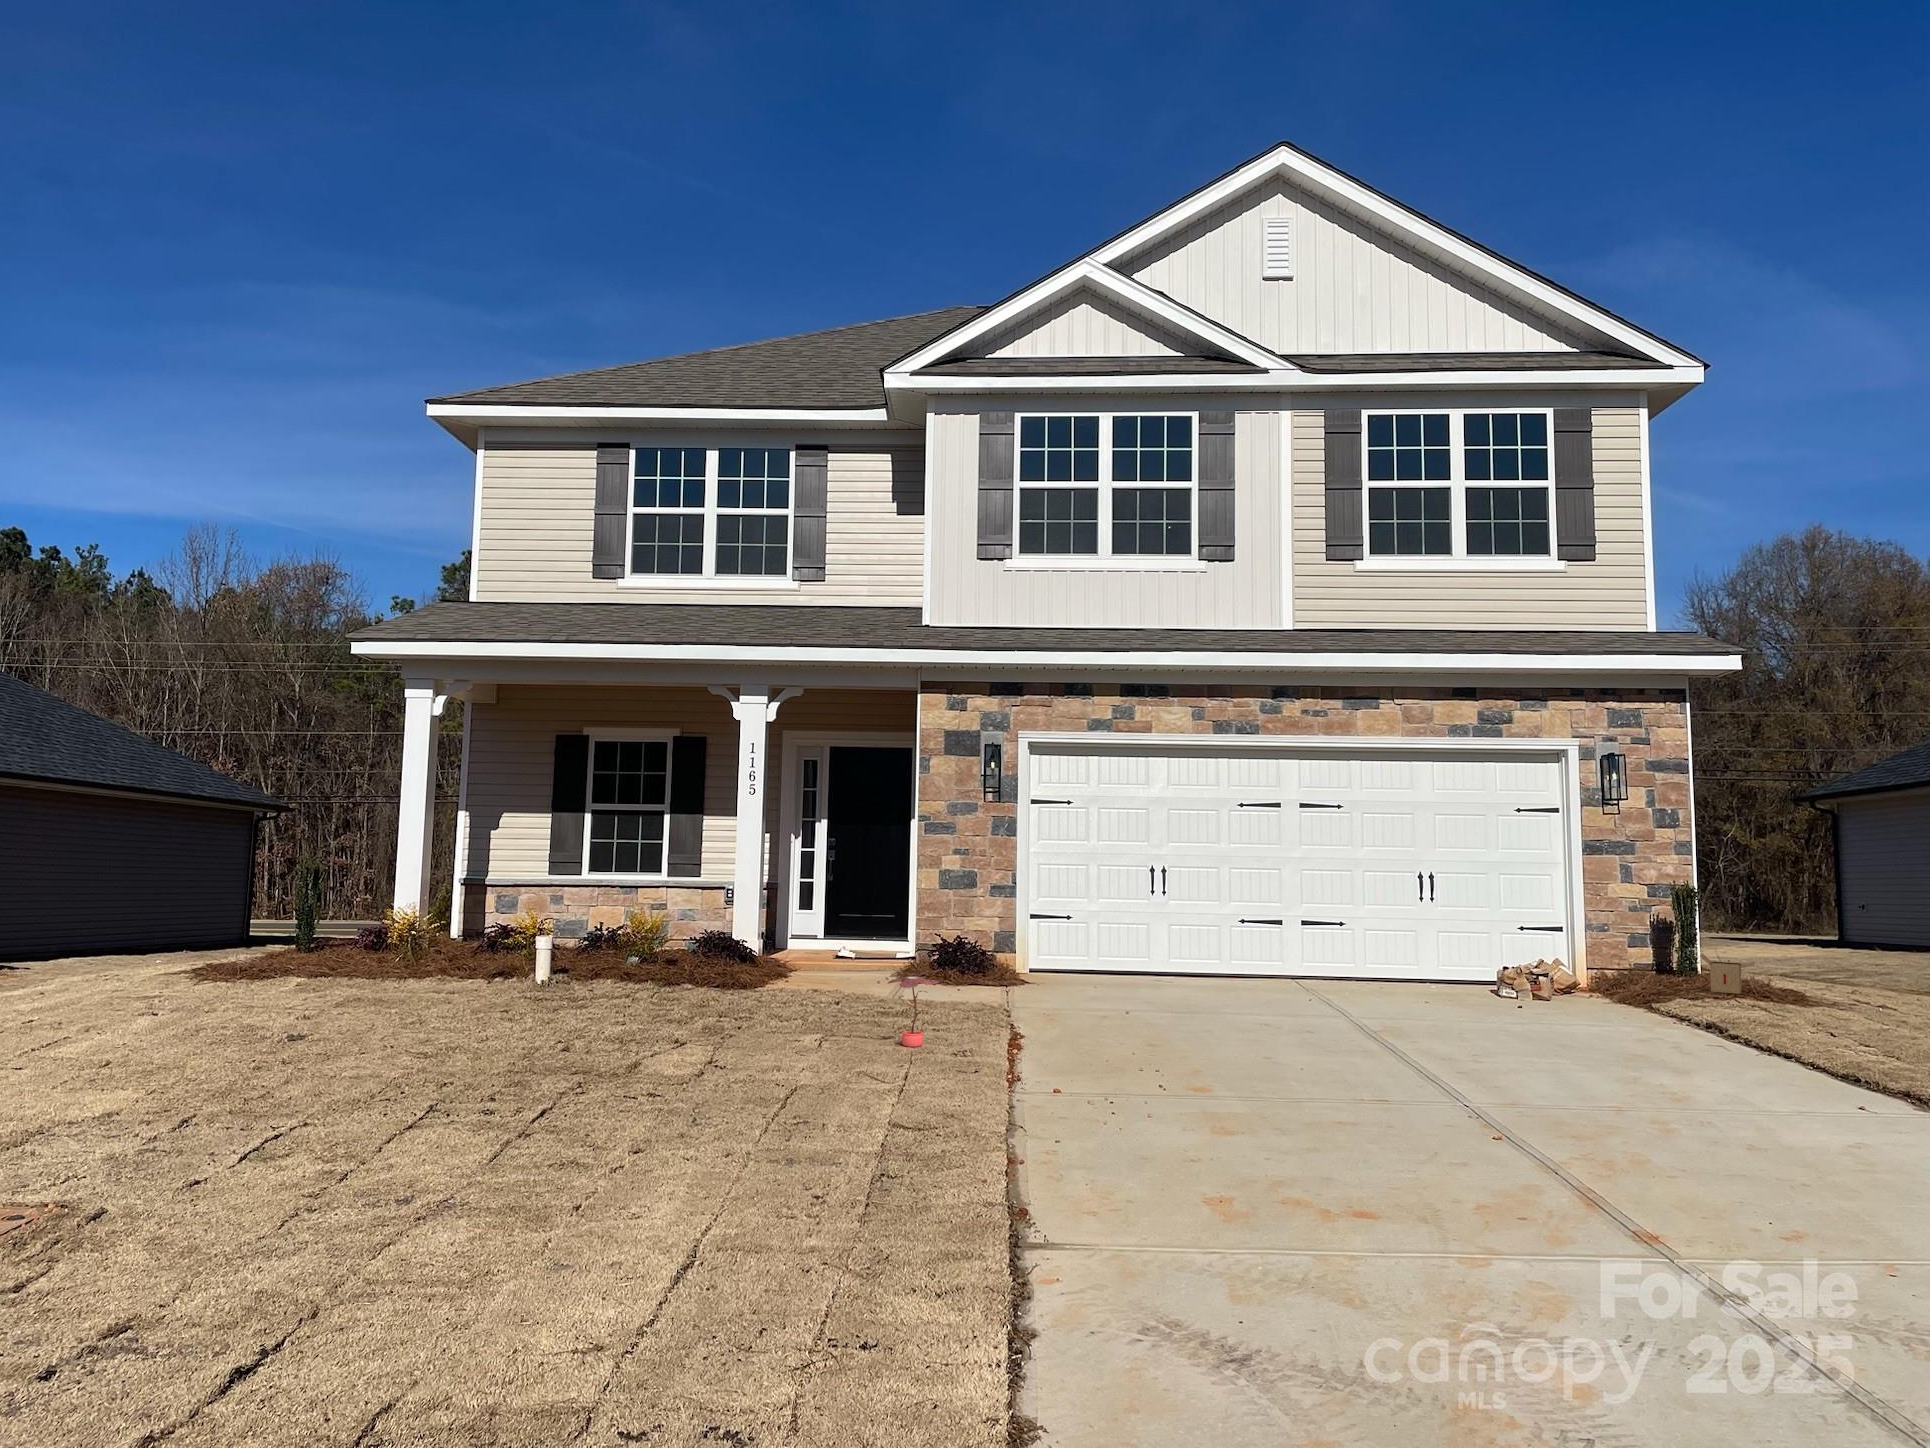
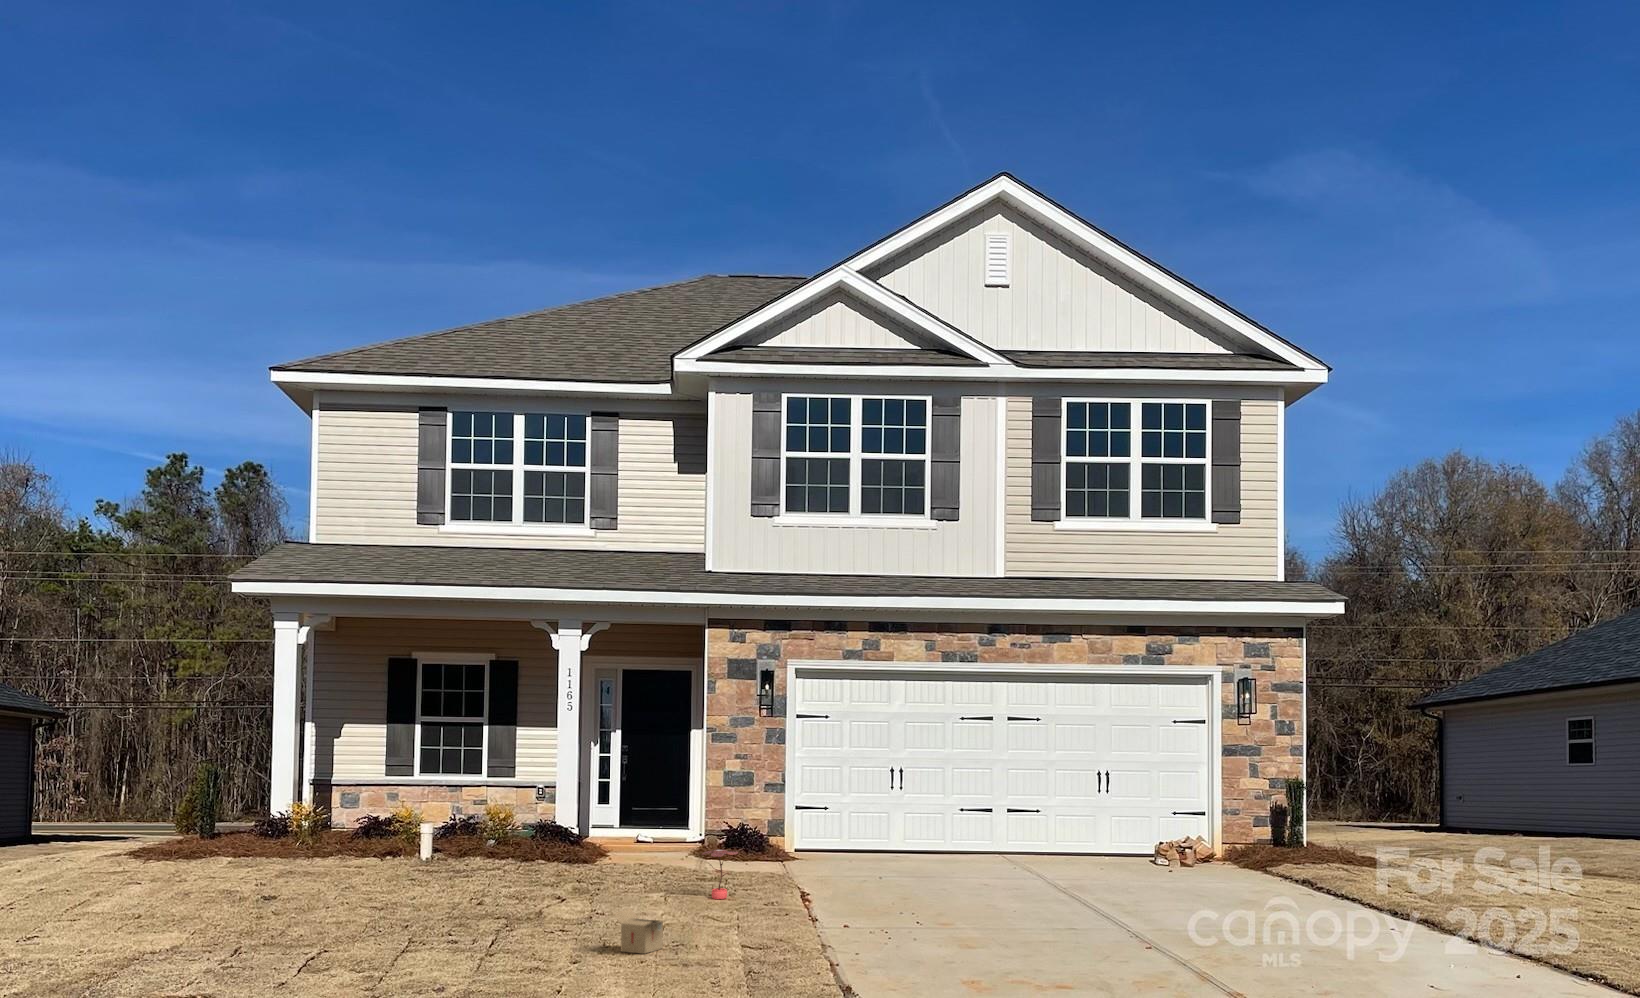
cardboard box: present [1700,953,1754,994] -> present [614,909,663,954]

